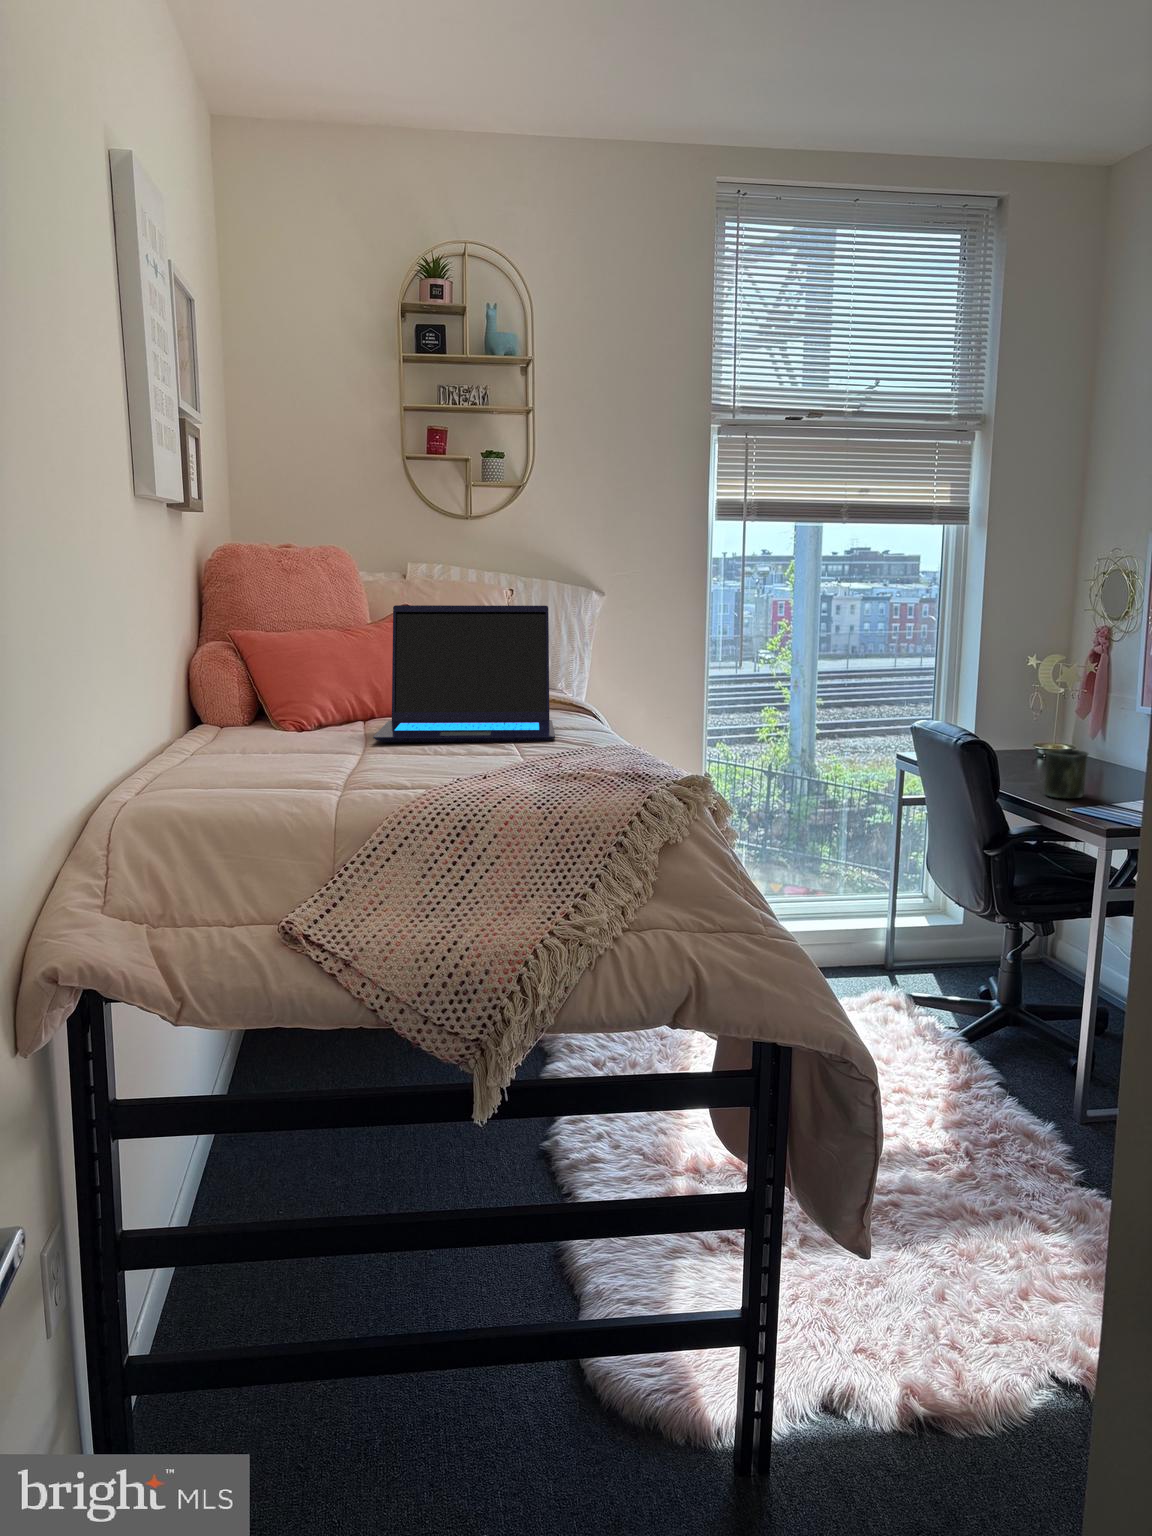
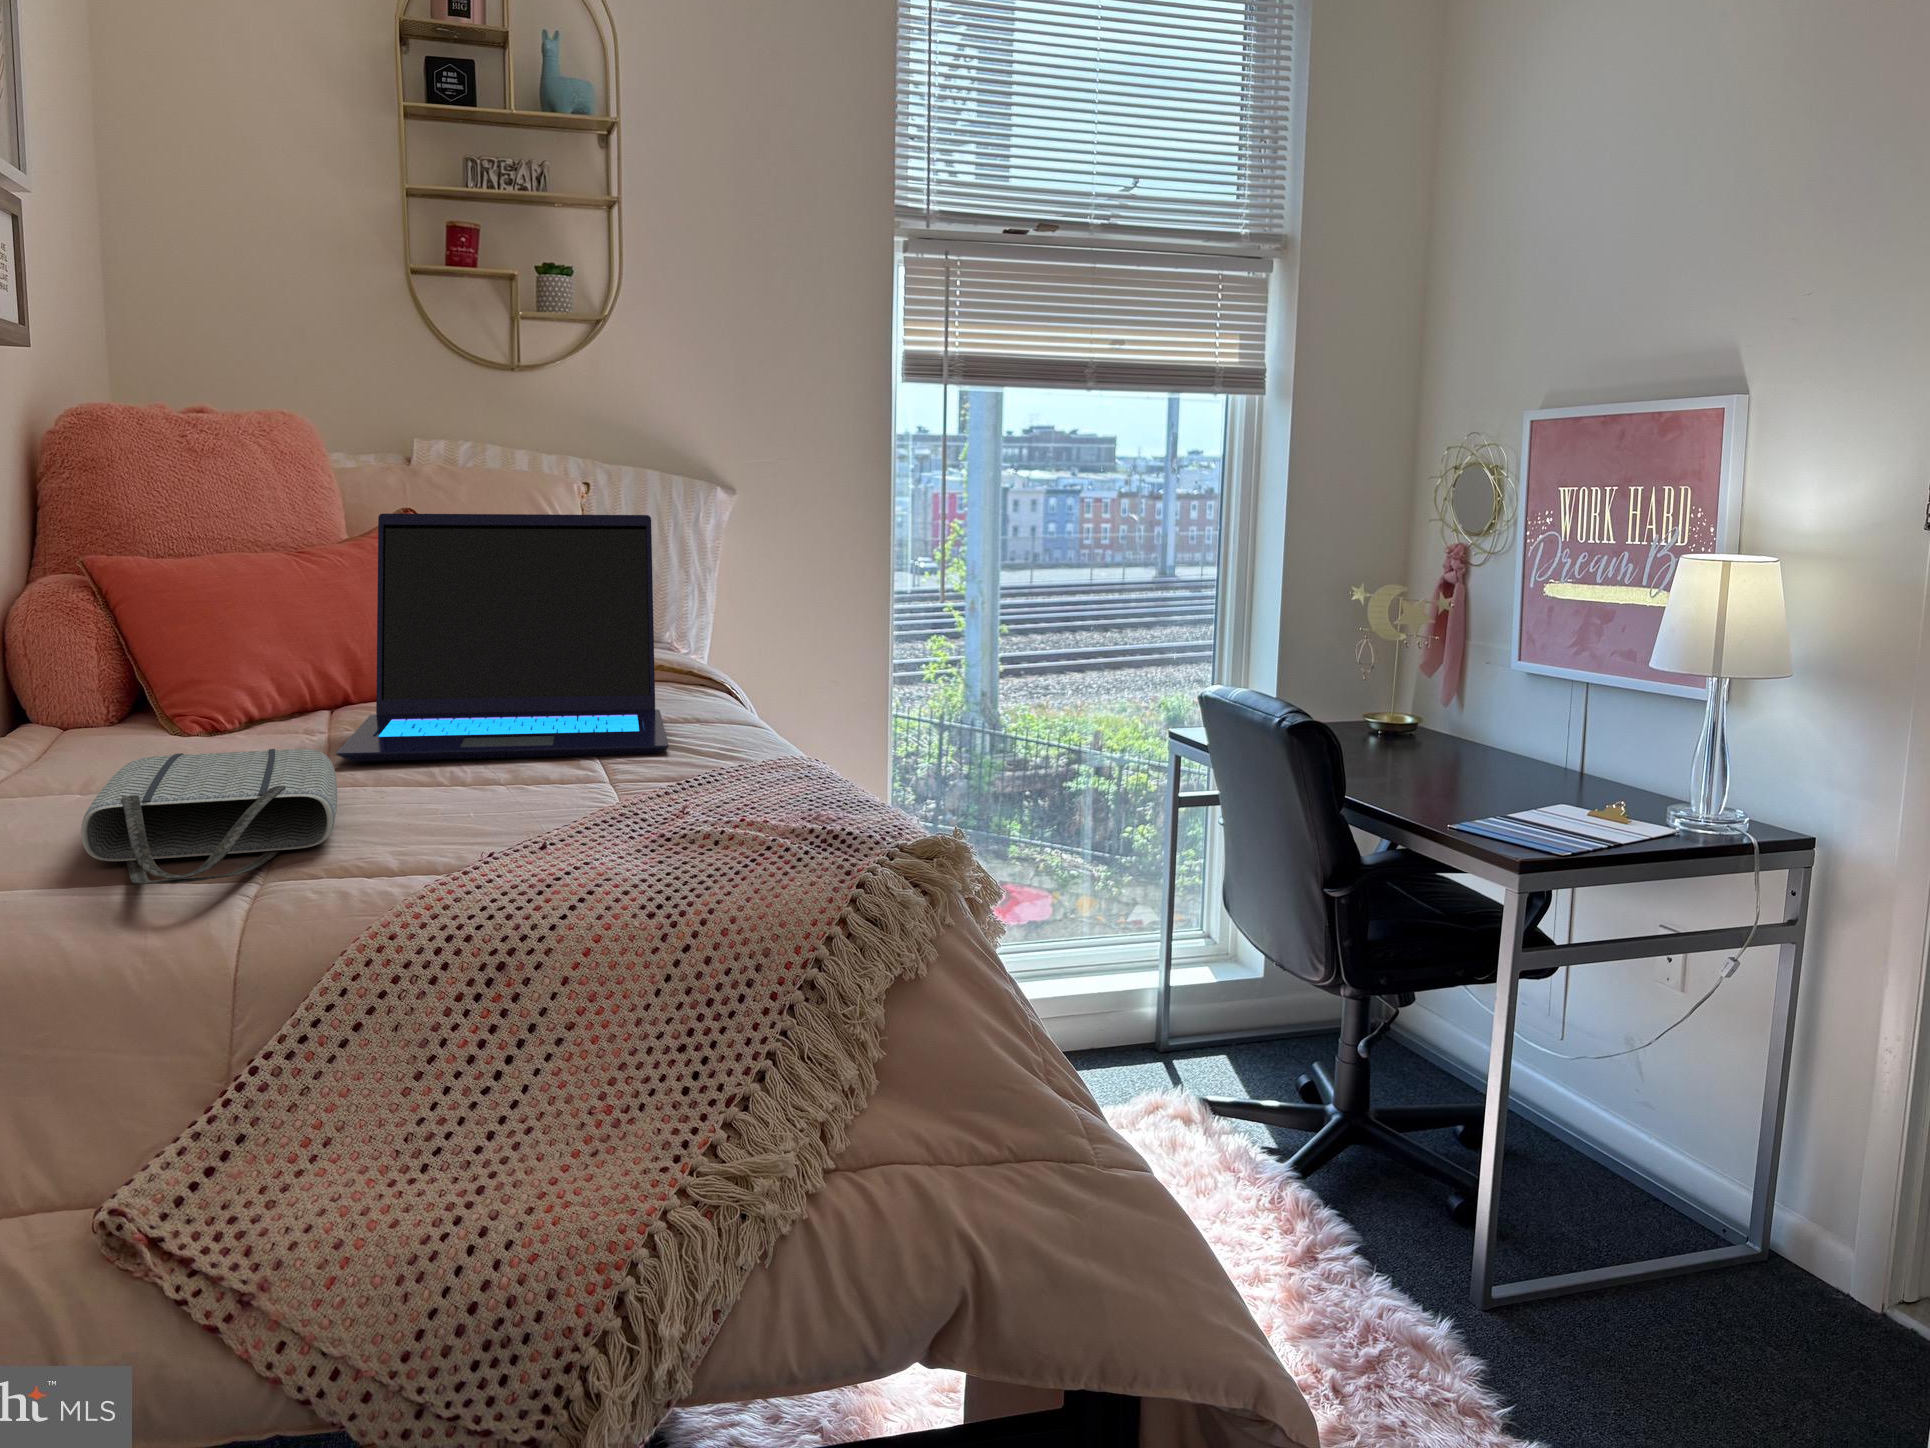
tote bag: none [256,731,378,785] -> present [81,749,337,884]
mug: present [1044,749,1088,798] -> none [1404,730,1469,805]

